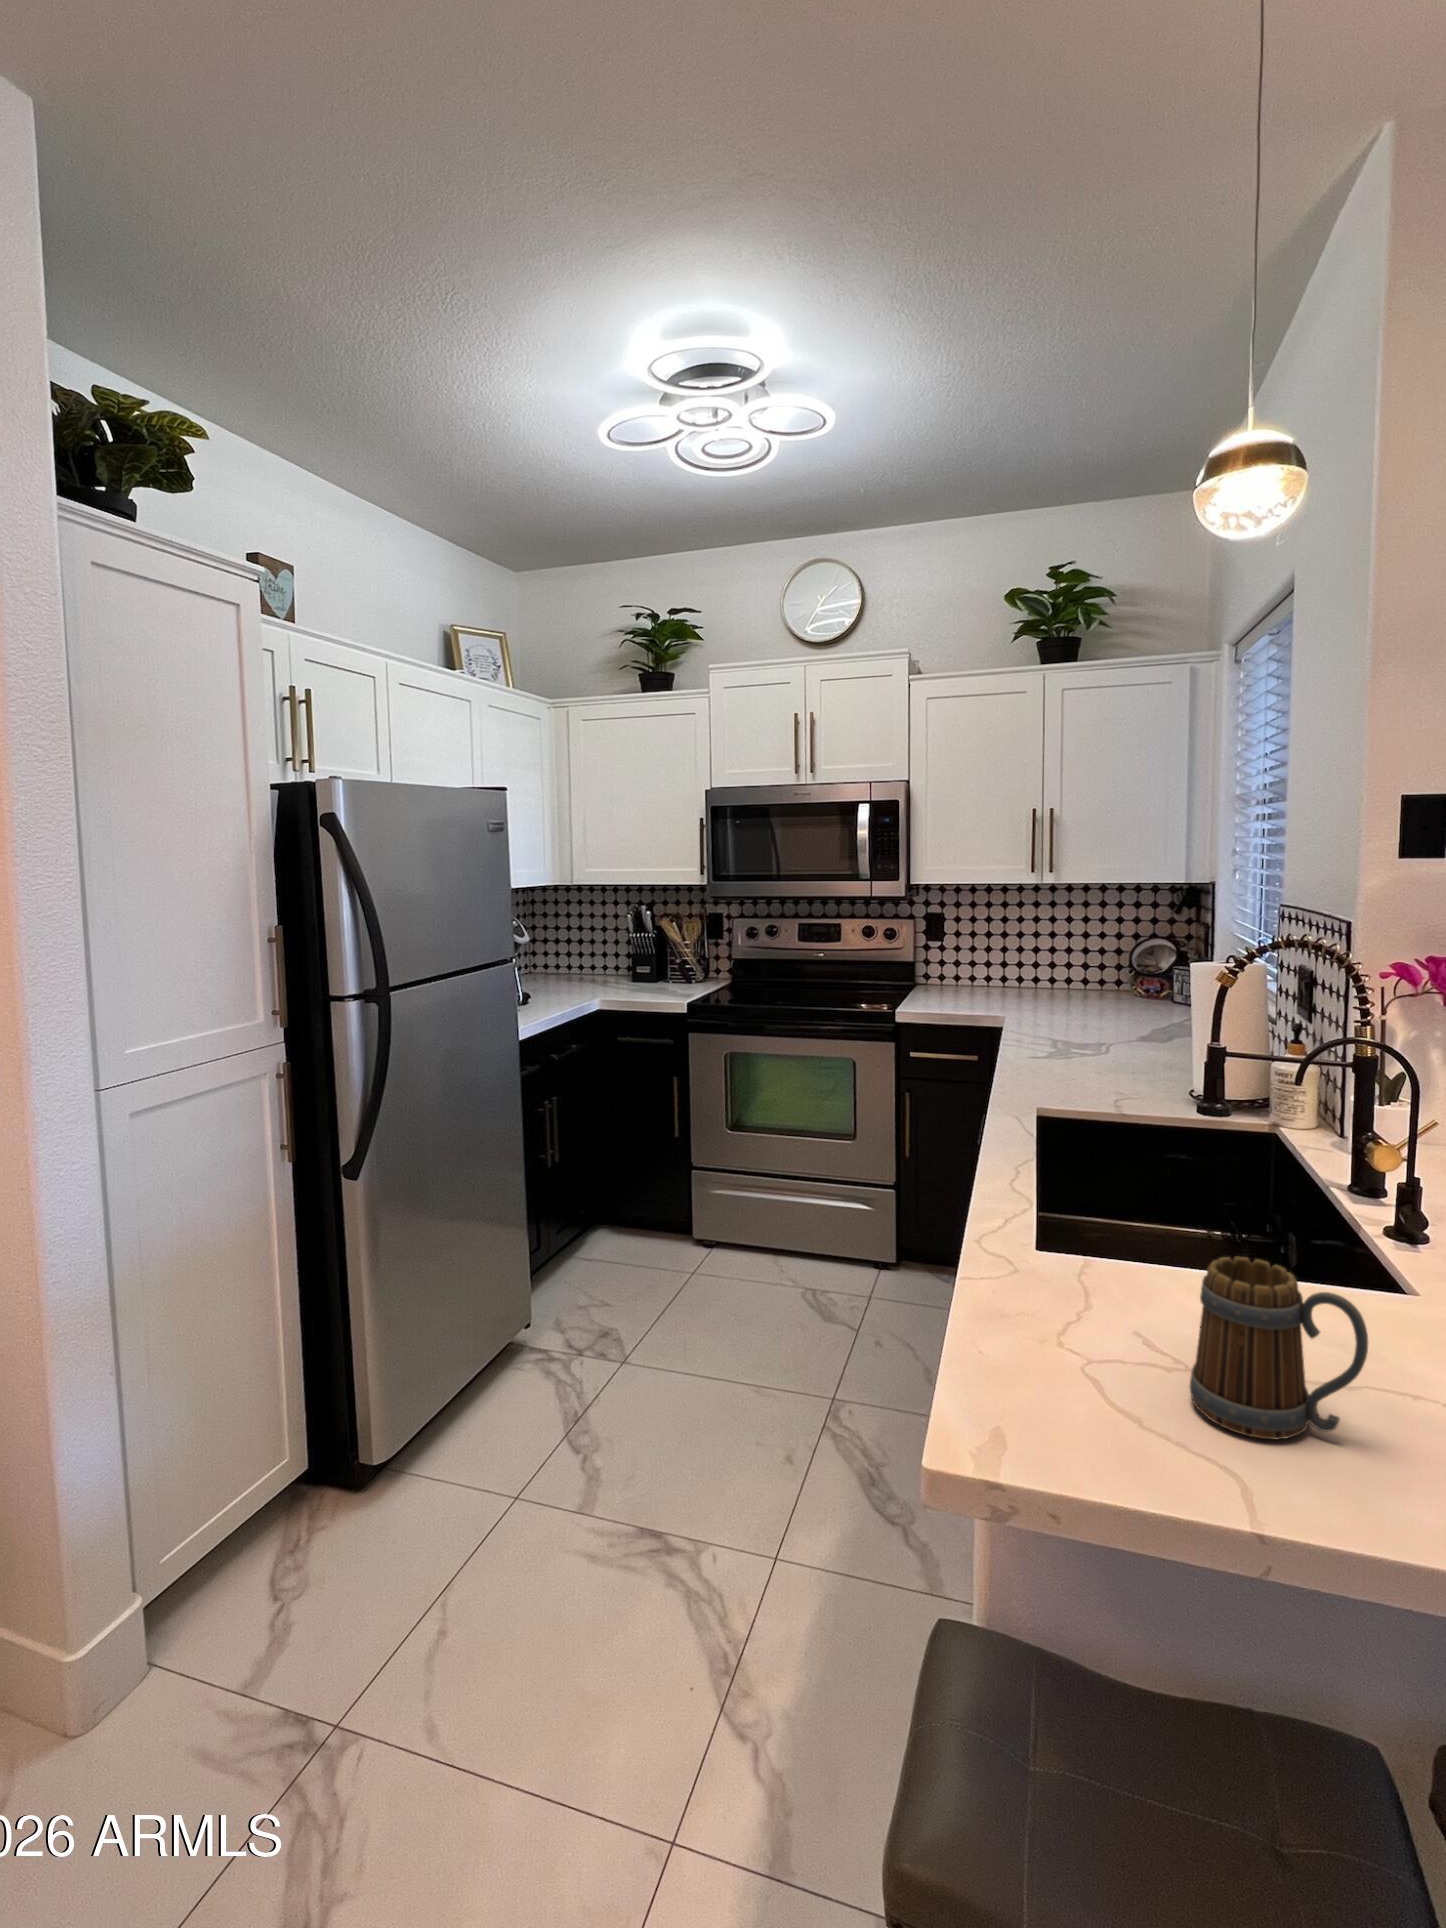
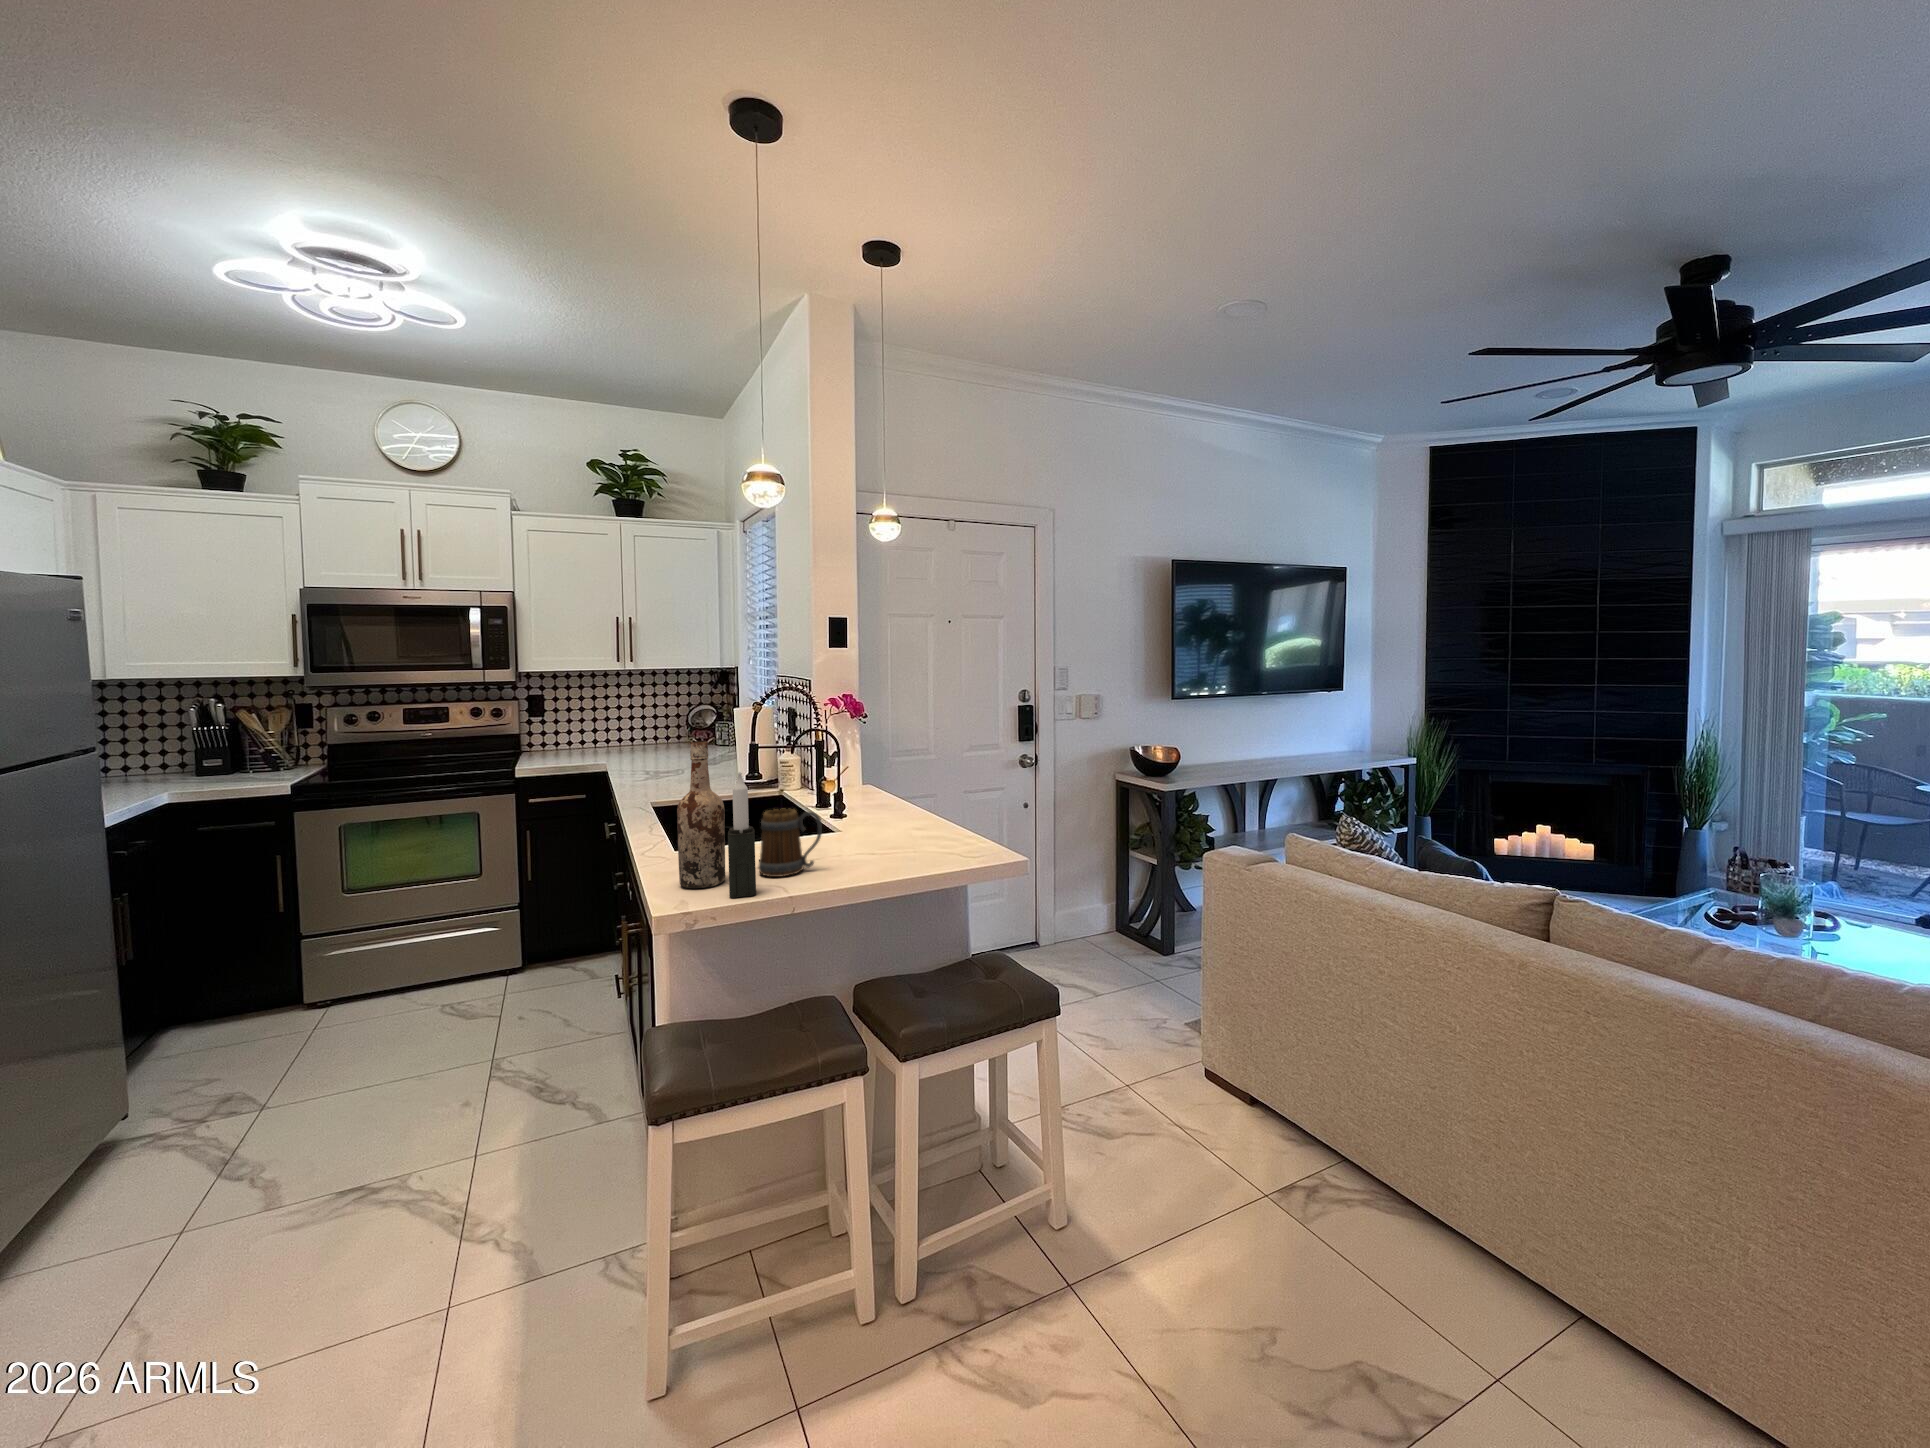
wine bottle: none [1011,1078,1113,1406] -> present [677,741,725,888]
candle: none [1104,1183,1175,1492] -> present [728,772,756,898]

